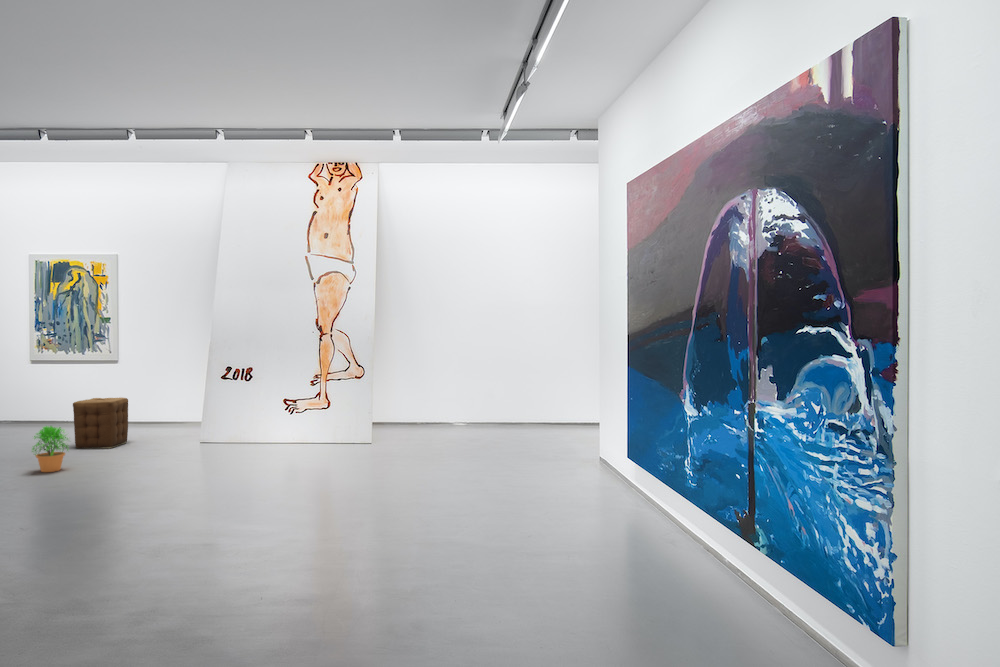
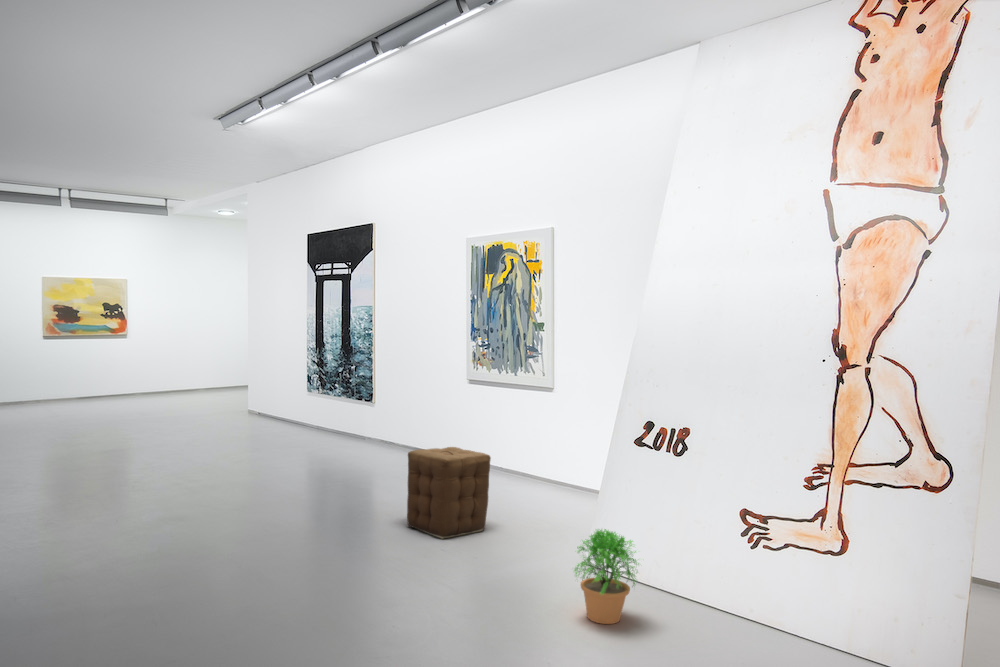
potted plant: present [32,426,68,472] -> present [574,529,639,624]

